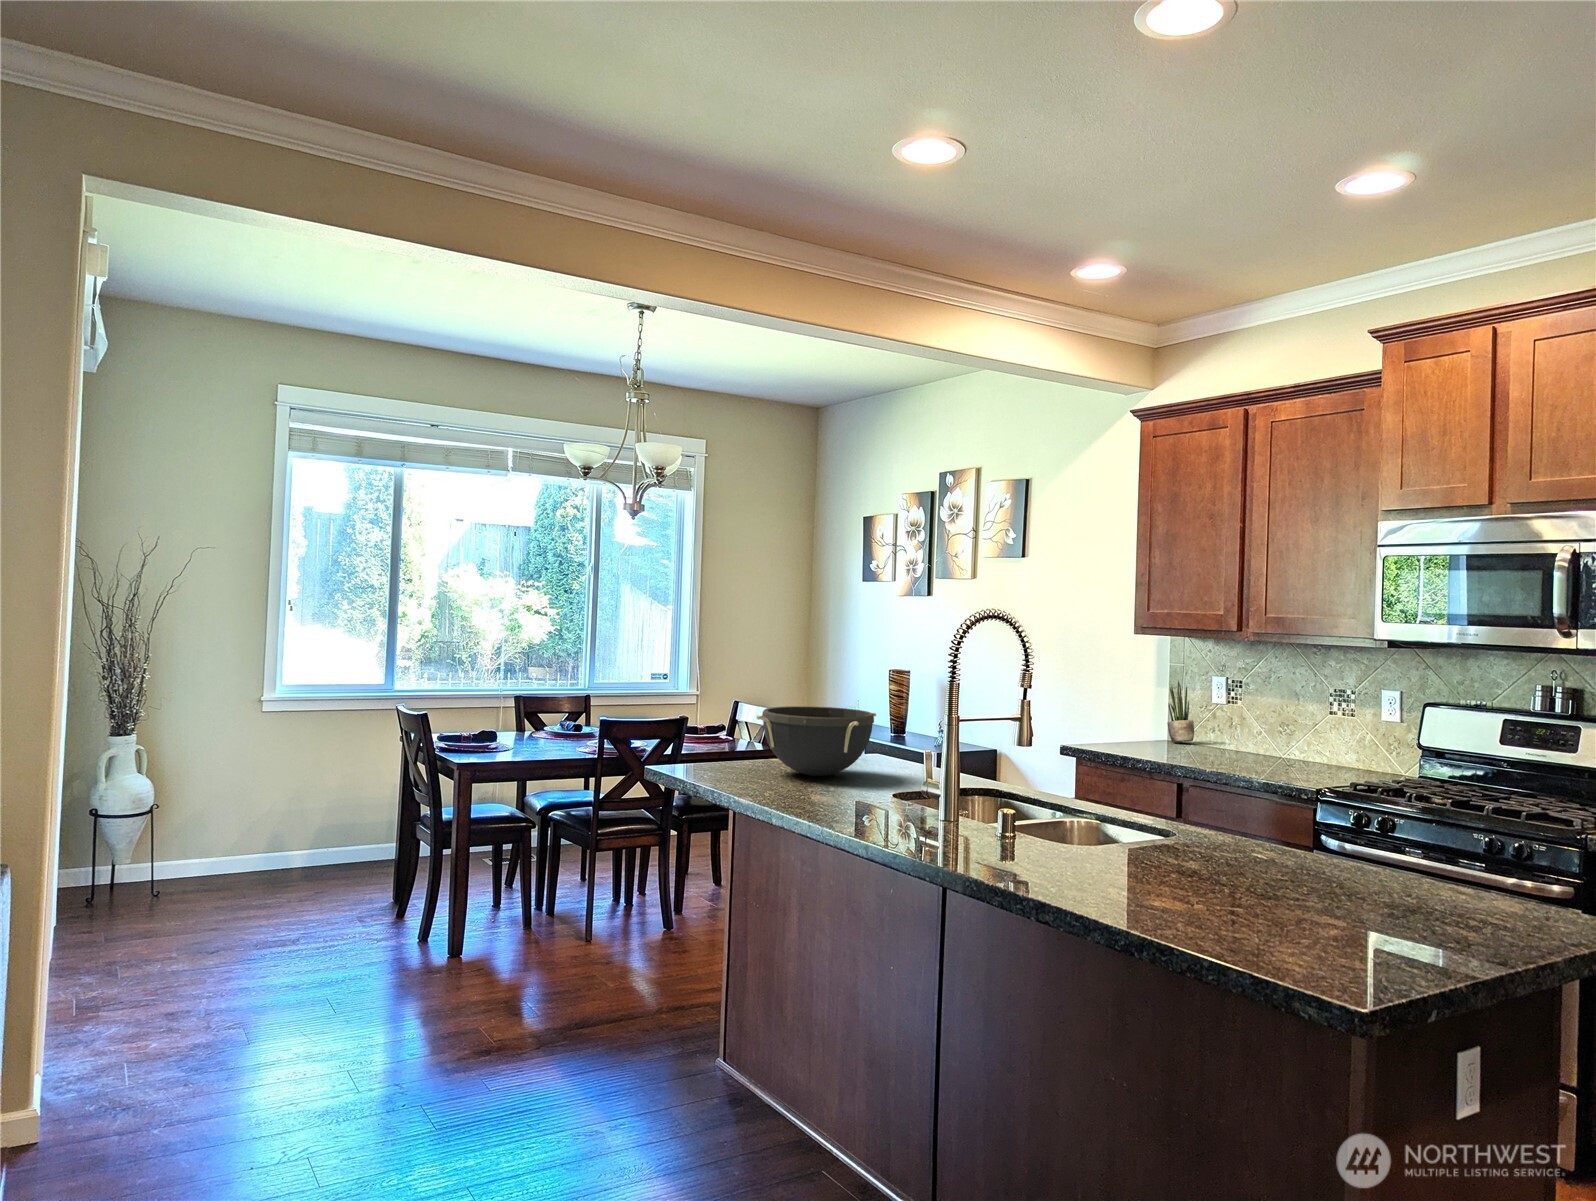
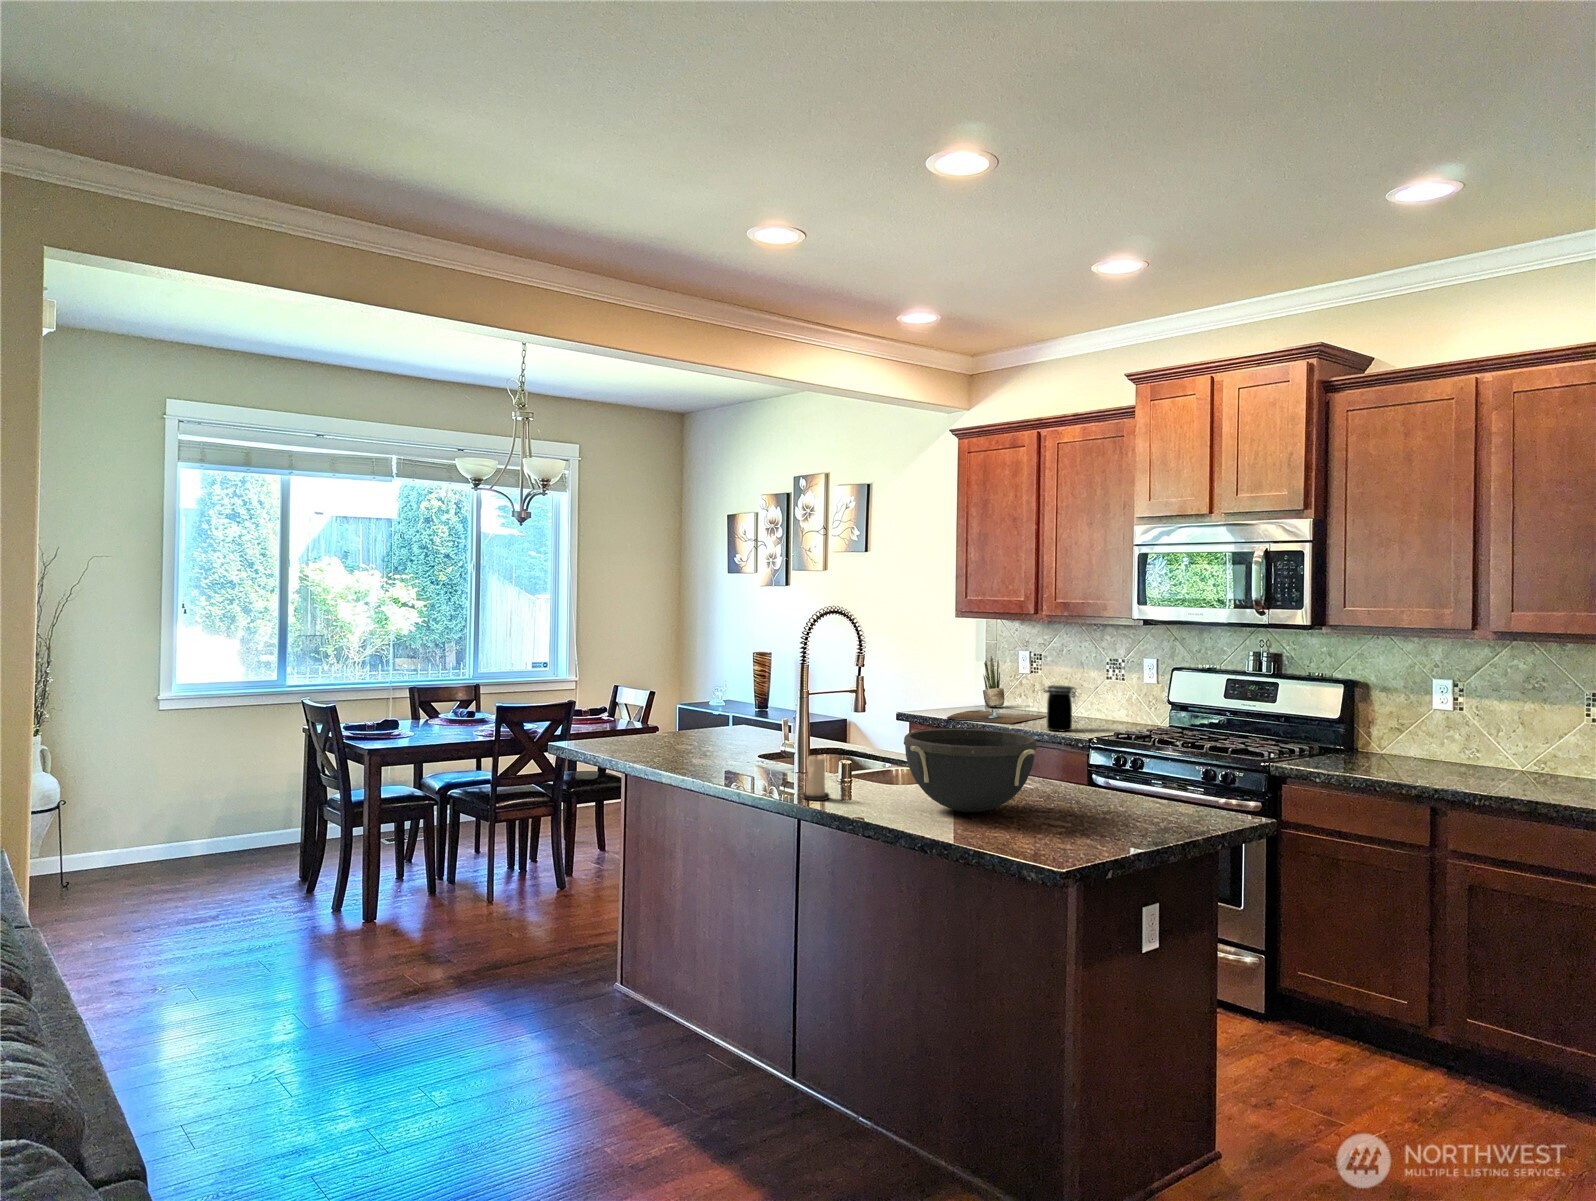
bowl: present [757,706,876,776] -> present [904,729,1037,812]
jar: none [1252,719,1296,777] -> present [1043,685,1076,731]
cutting board: none [1125,744,1251,764] -> present [947,708,1046,724]
candle: none [953,798,989,863] -> present [802,755,830,800]

